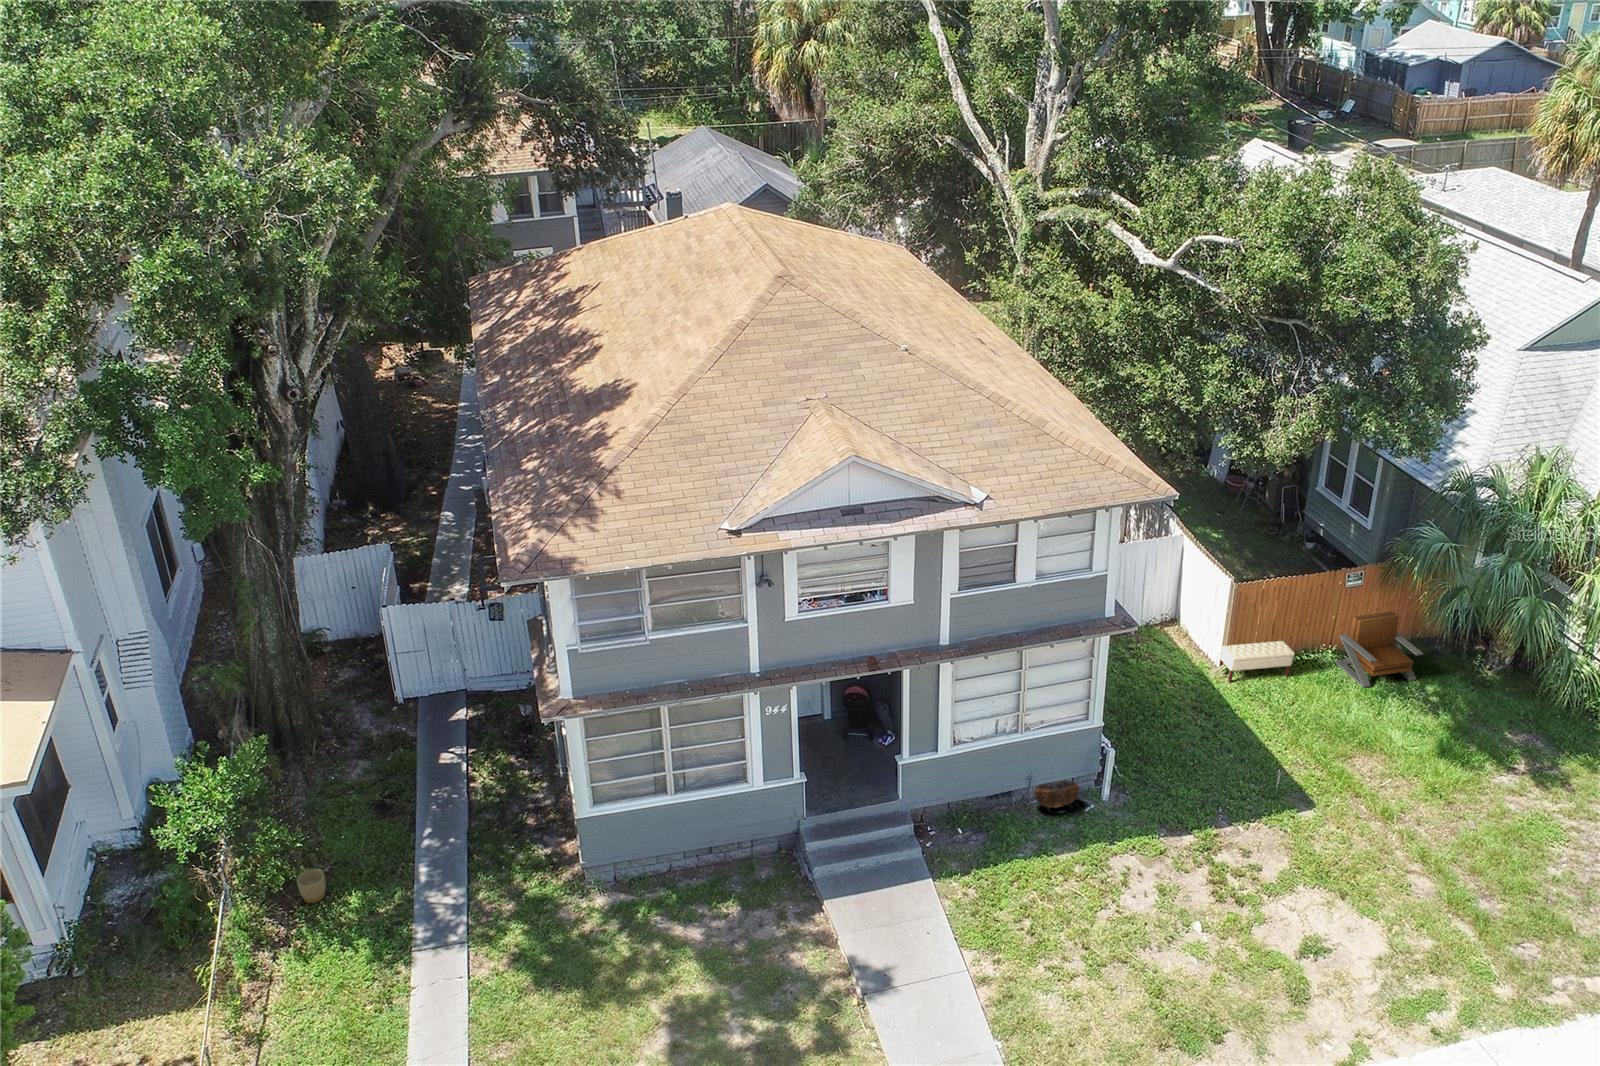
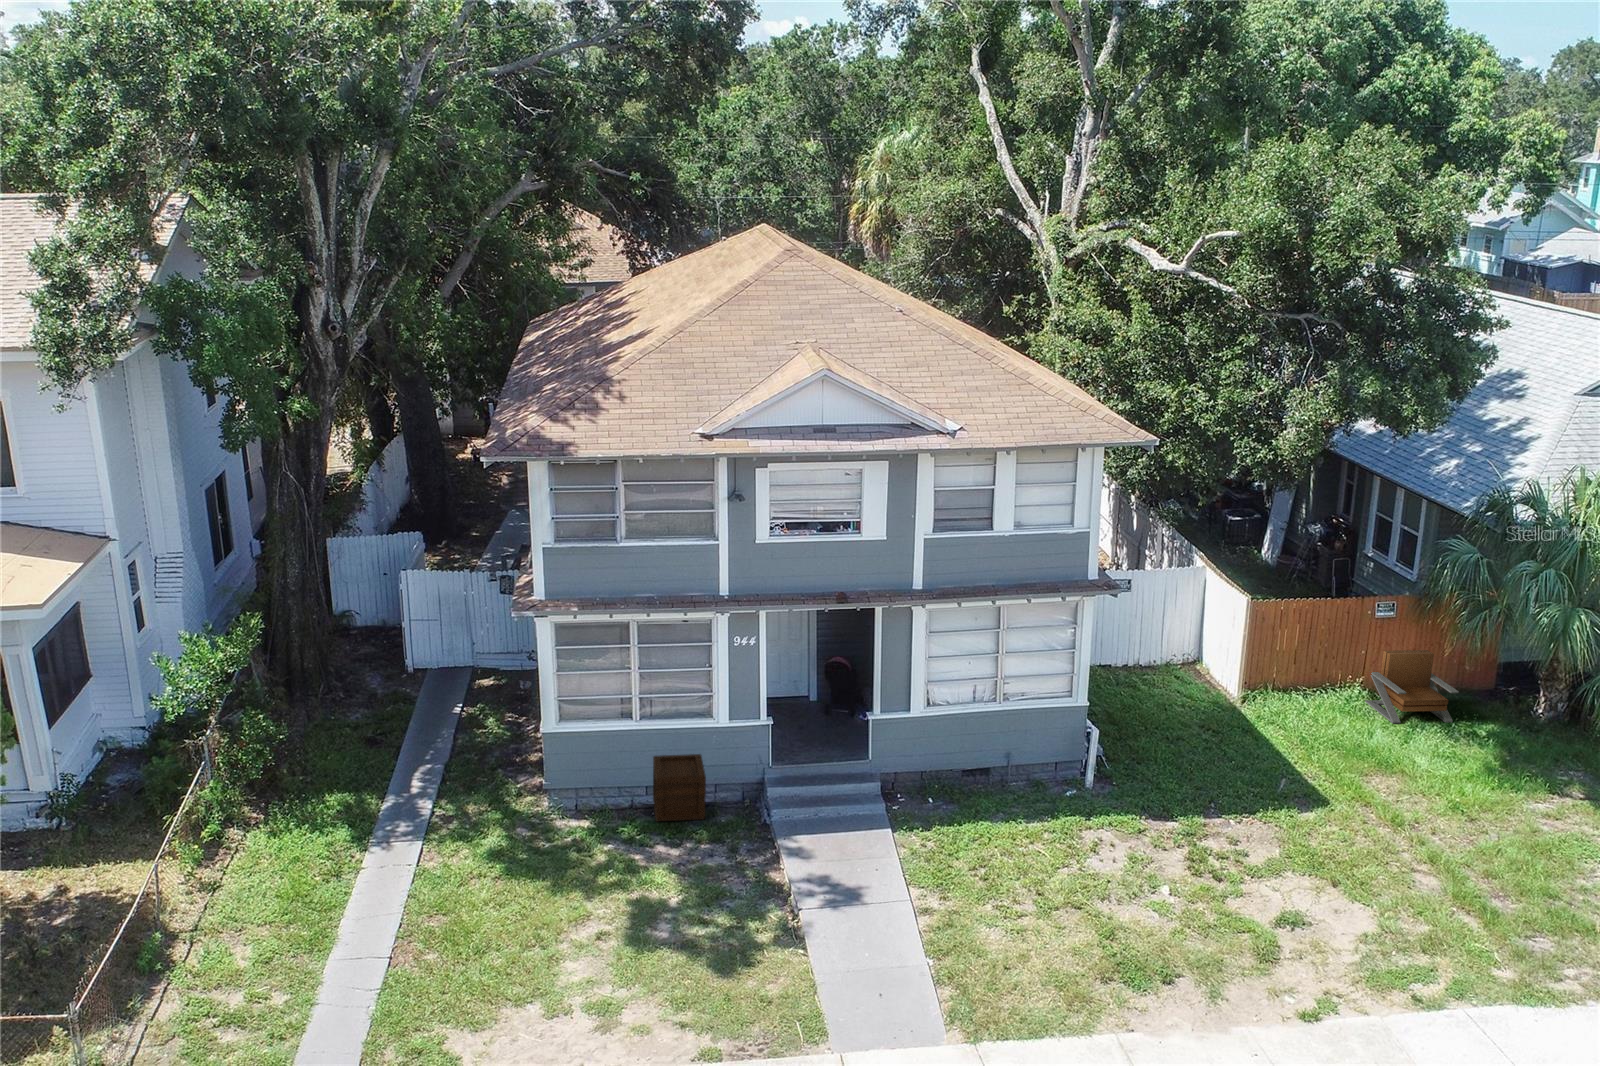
bench: present [1219,641,1294,682] -> none [1237,671,1317,709]
basket: present [1034,781,1080,808] -> none [1014,762,1063,787]
wooden crate: none [694,820,752,894] -> present [653,754,706,821]
planter: present [297,869,326,903] -> none [259,762,287,795]

